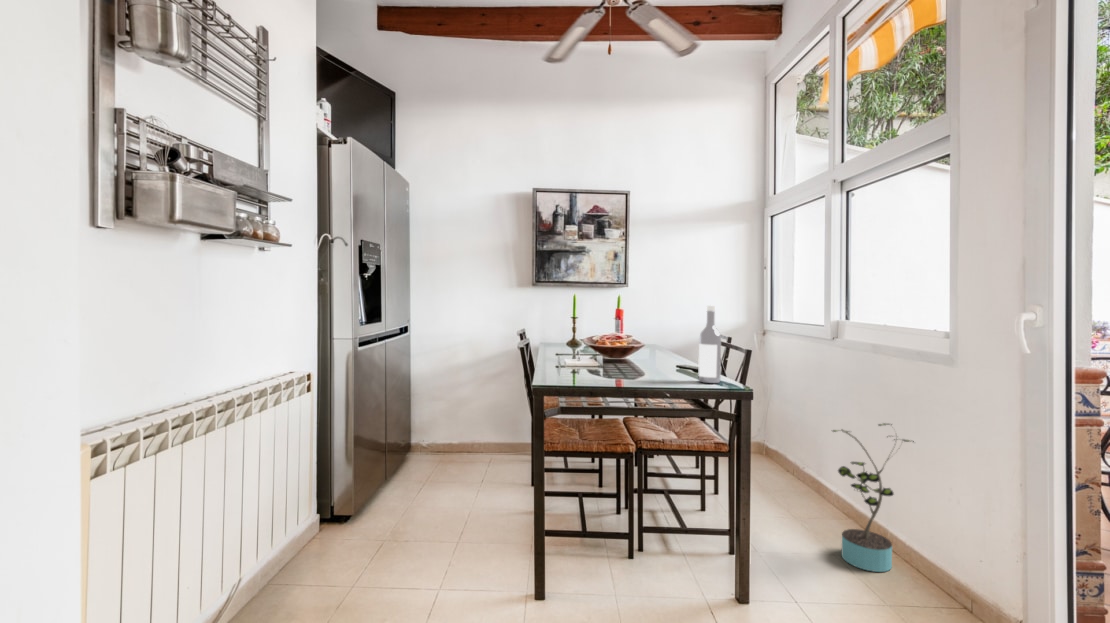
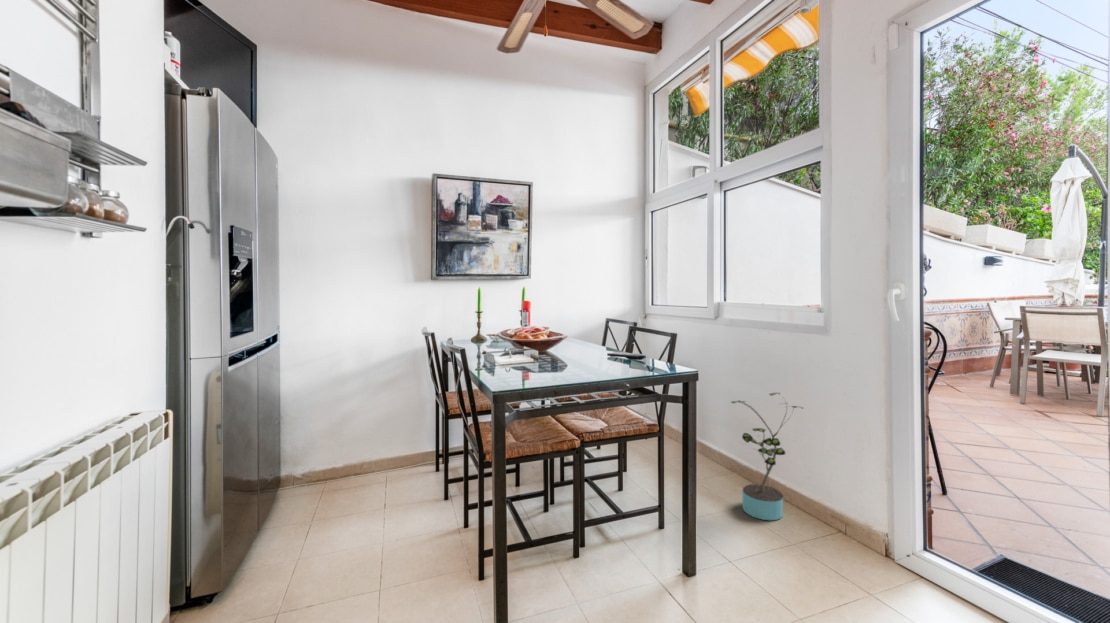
wine bottle: present [699,306,721,383] -> none [640,296,661,371]

